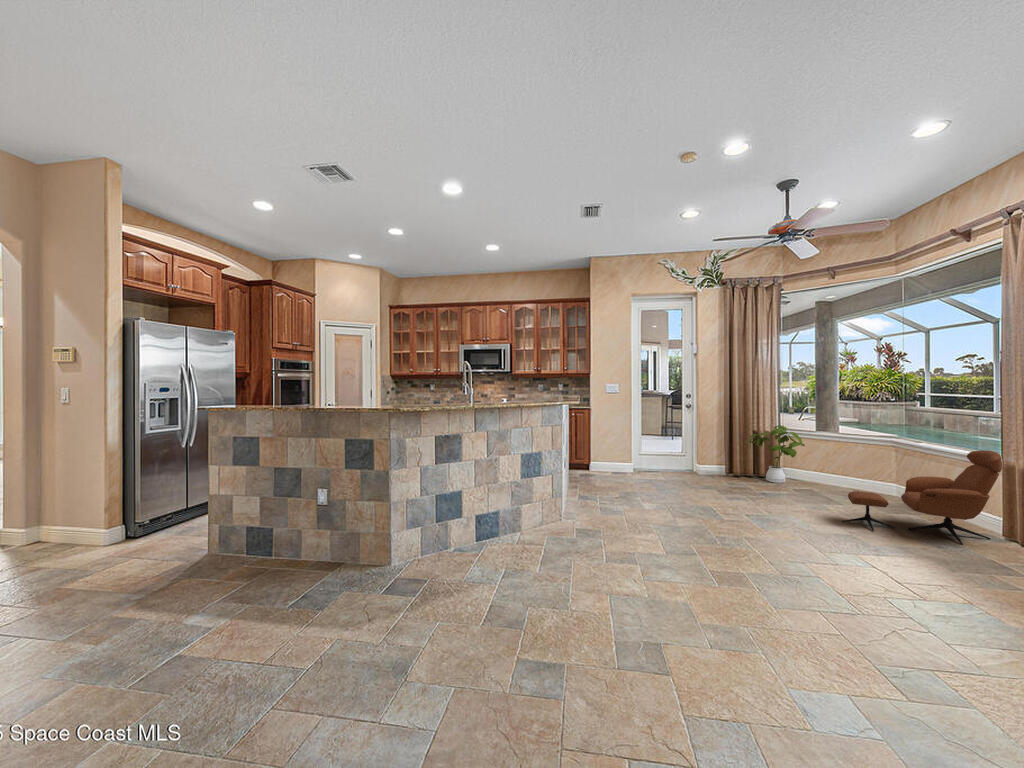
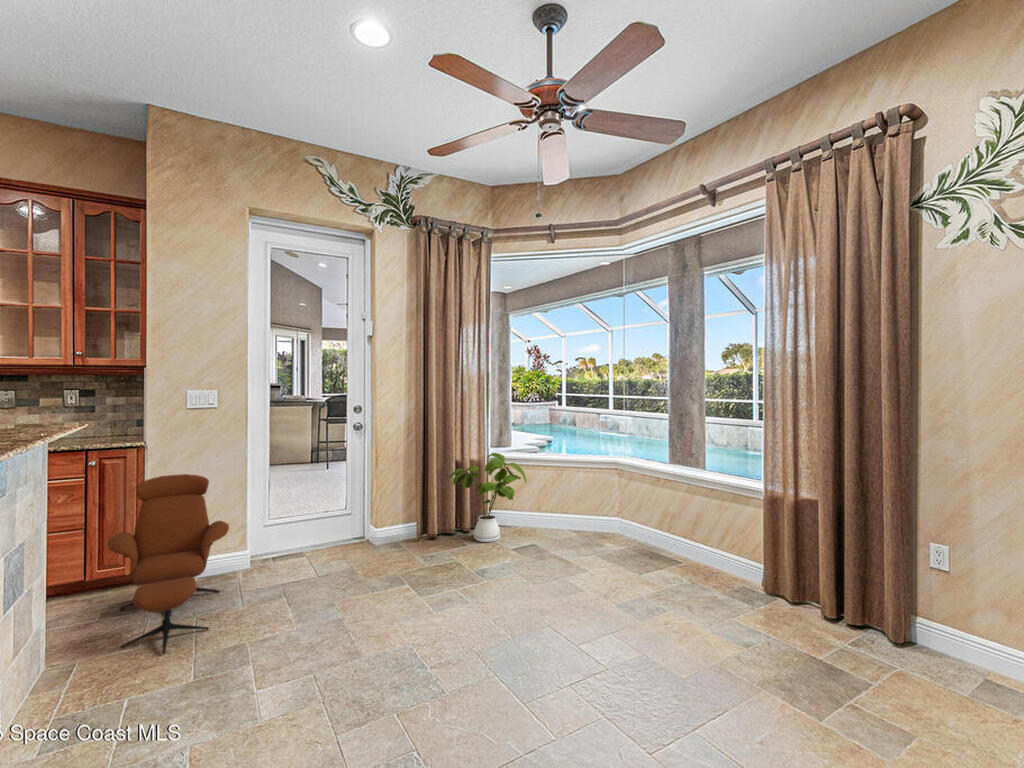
lounge chair: present [842,450,1002,544] -> present [108,474,229,654]

